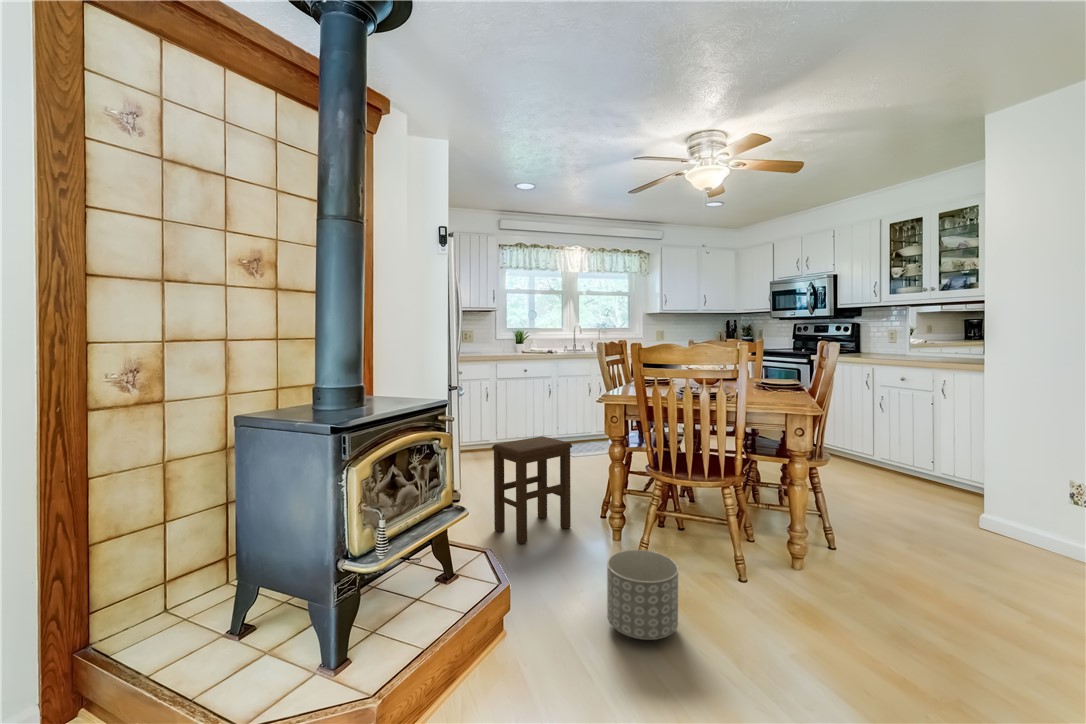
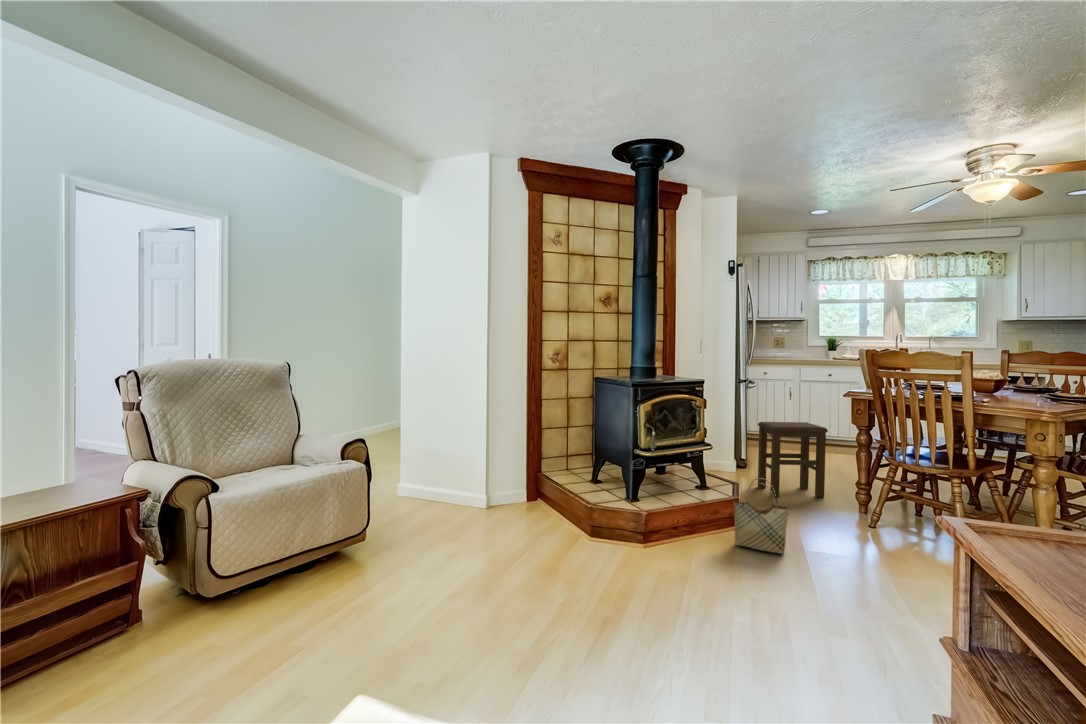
planter: present [607,550,678,640] -> none [805,496,865,554]
woven basket: none [526,557,605,686] -> present [734,478,789,554]

